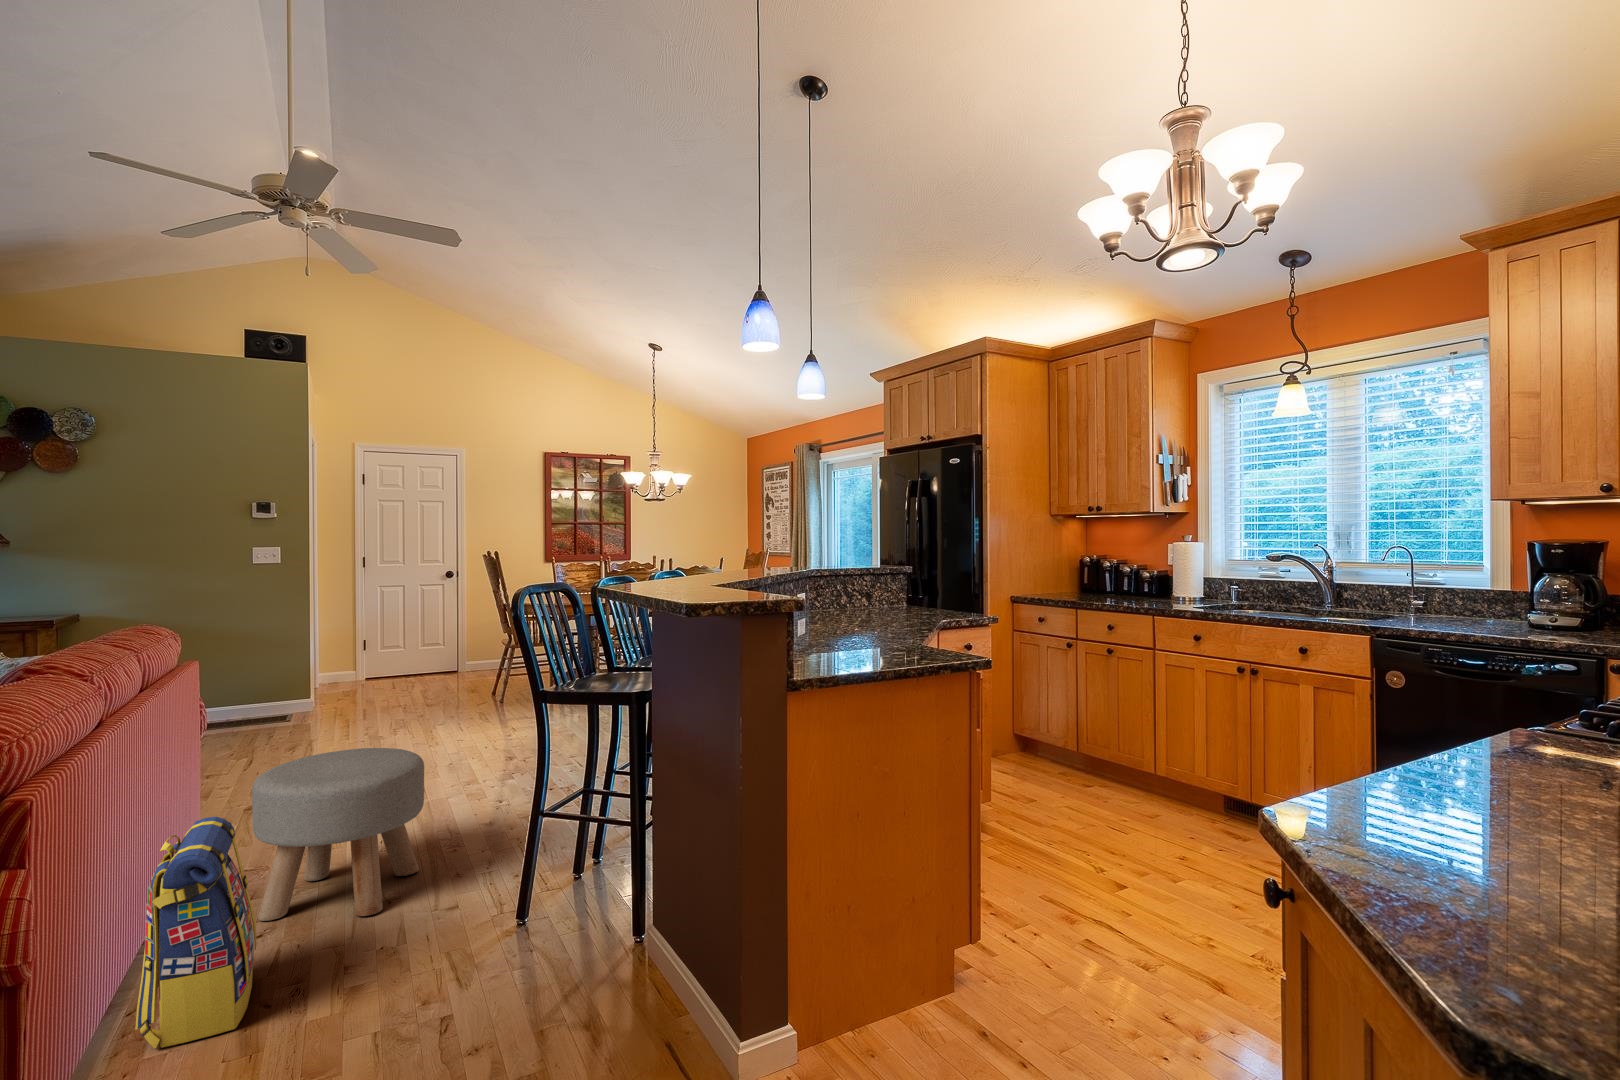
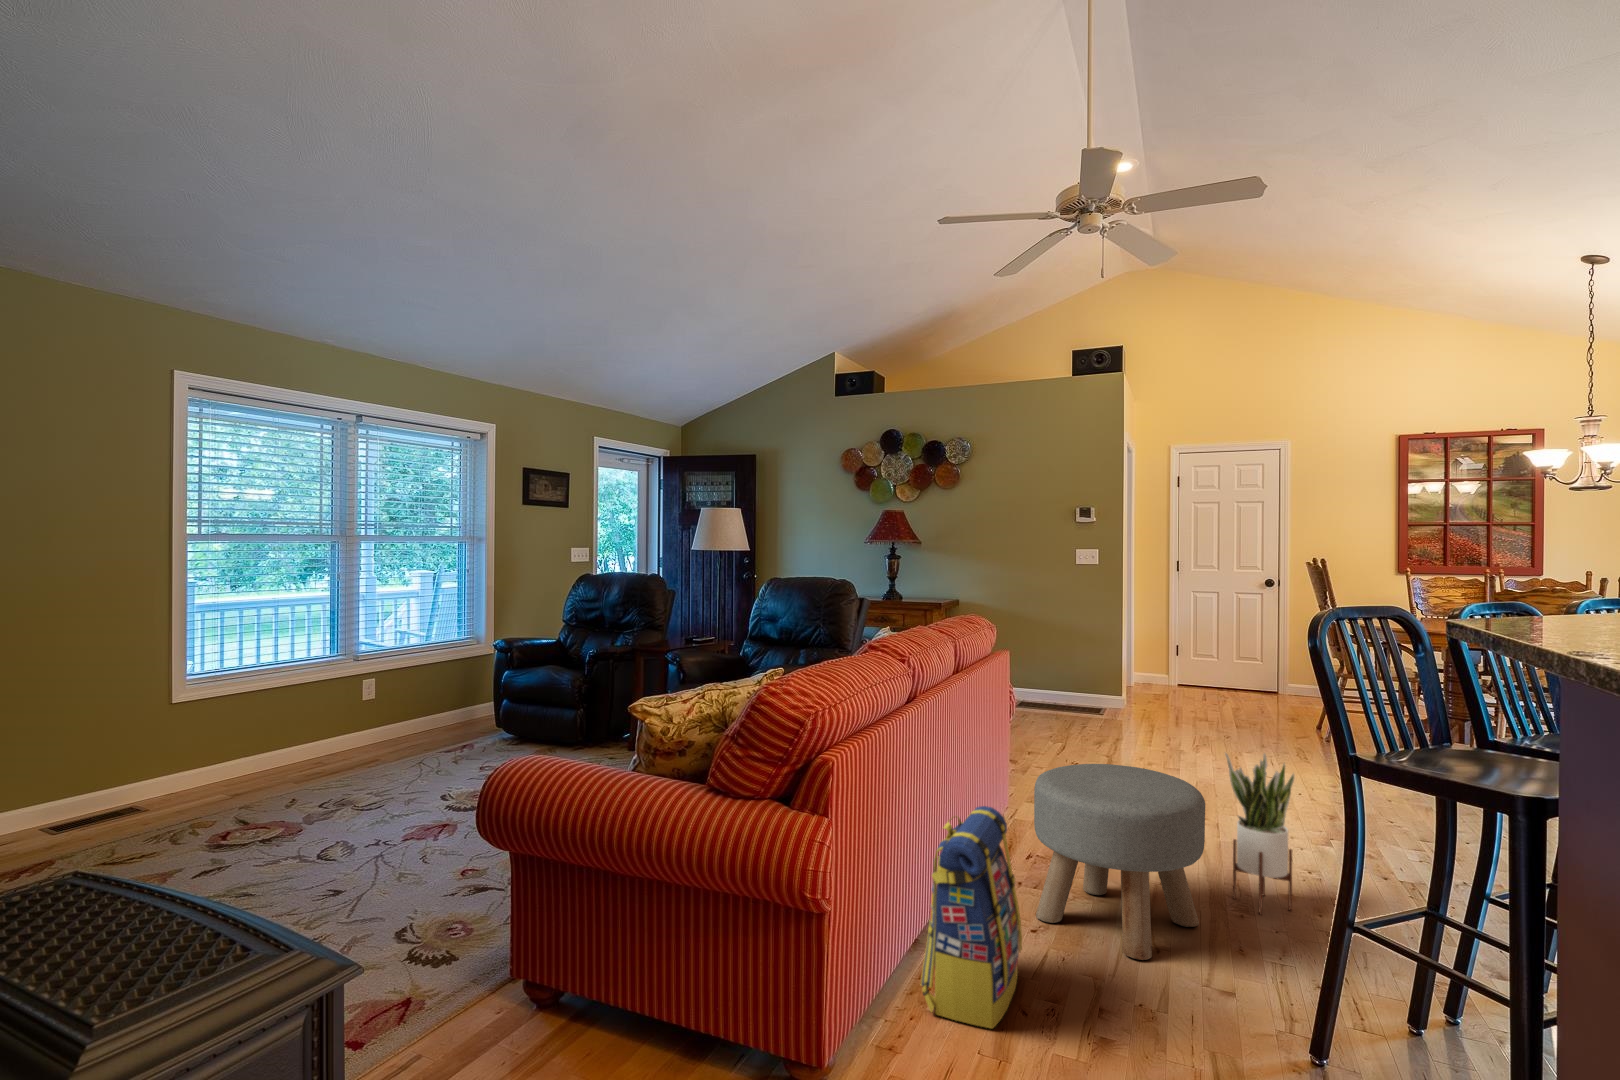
potted plant: none [435,713,490,846] -> present [1225,753,1294,914]

